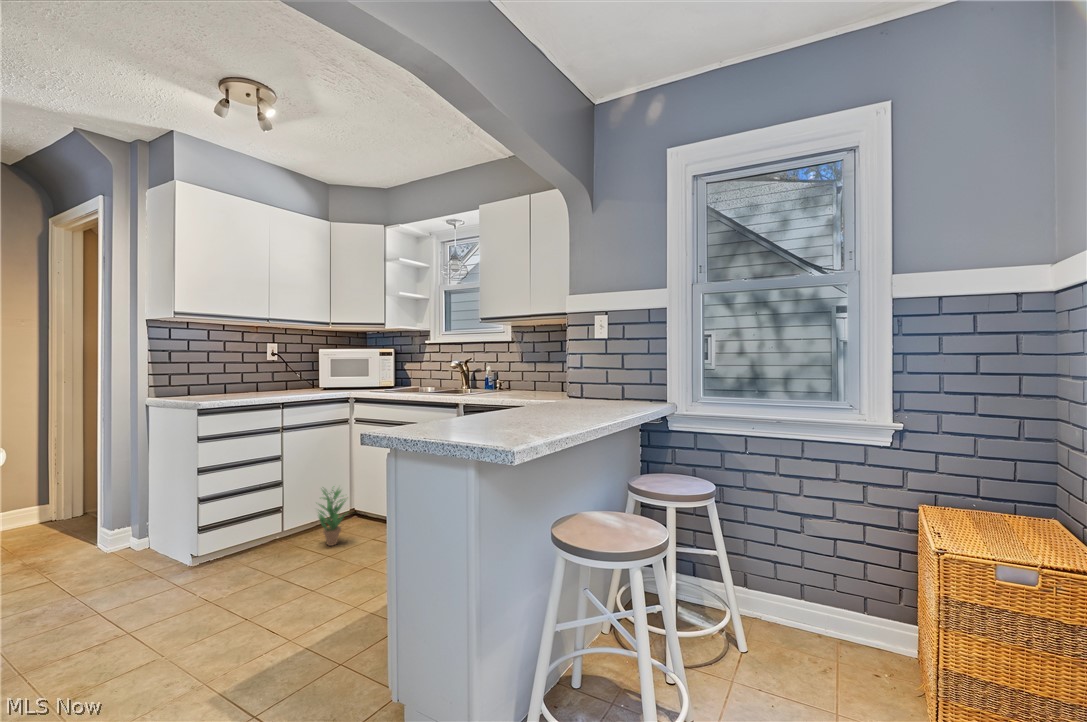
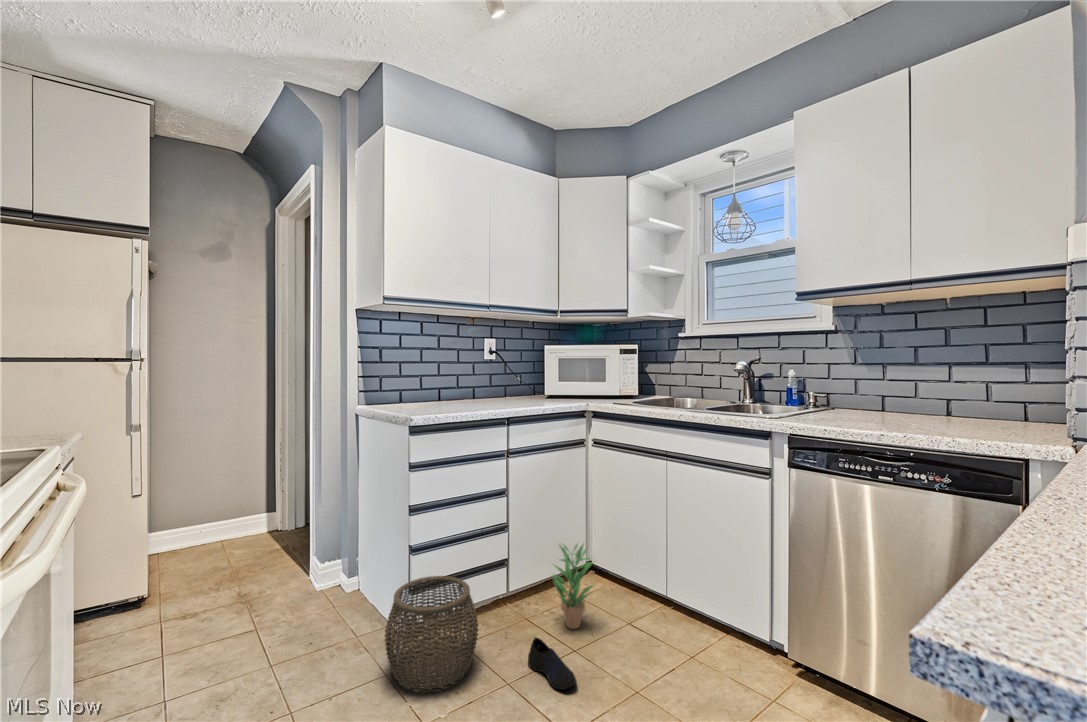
woven basket: none [177,516,254,590] -> present [385,576,478,691]
shoe: none [293,547,325,573] -> present [528,638,577,690]

